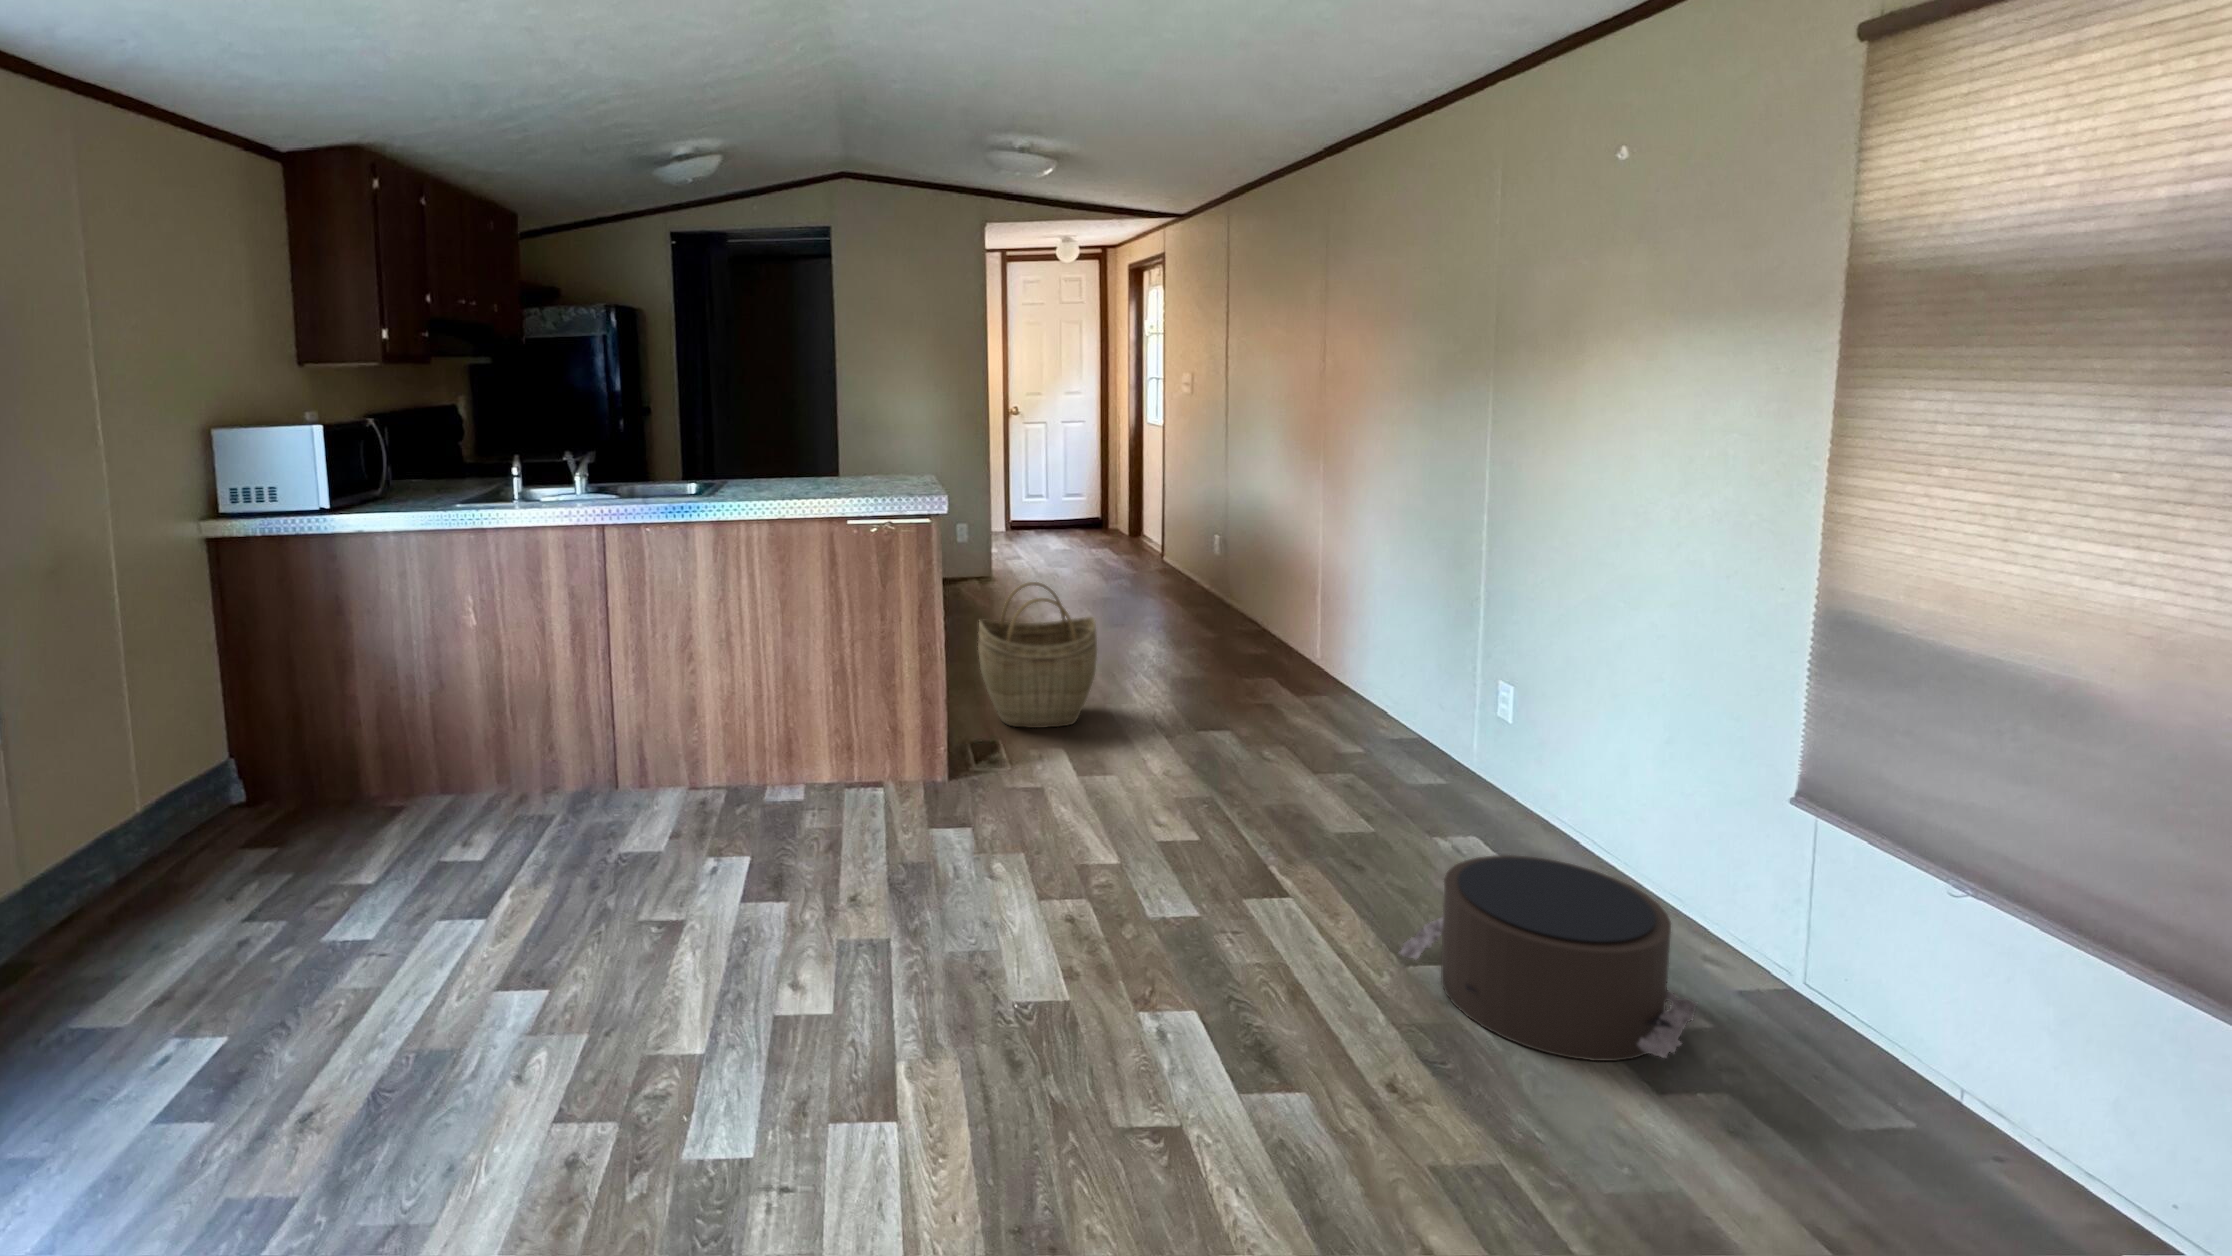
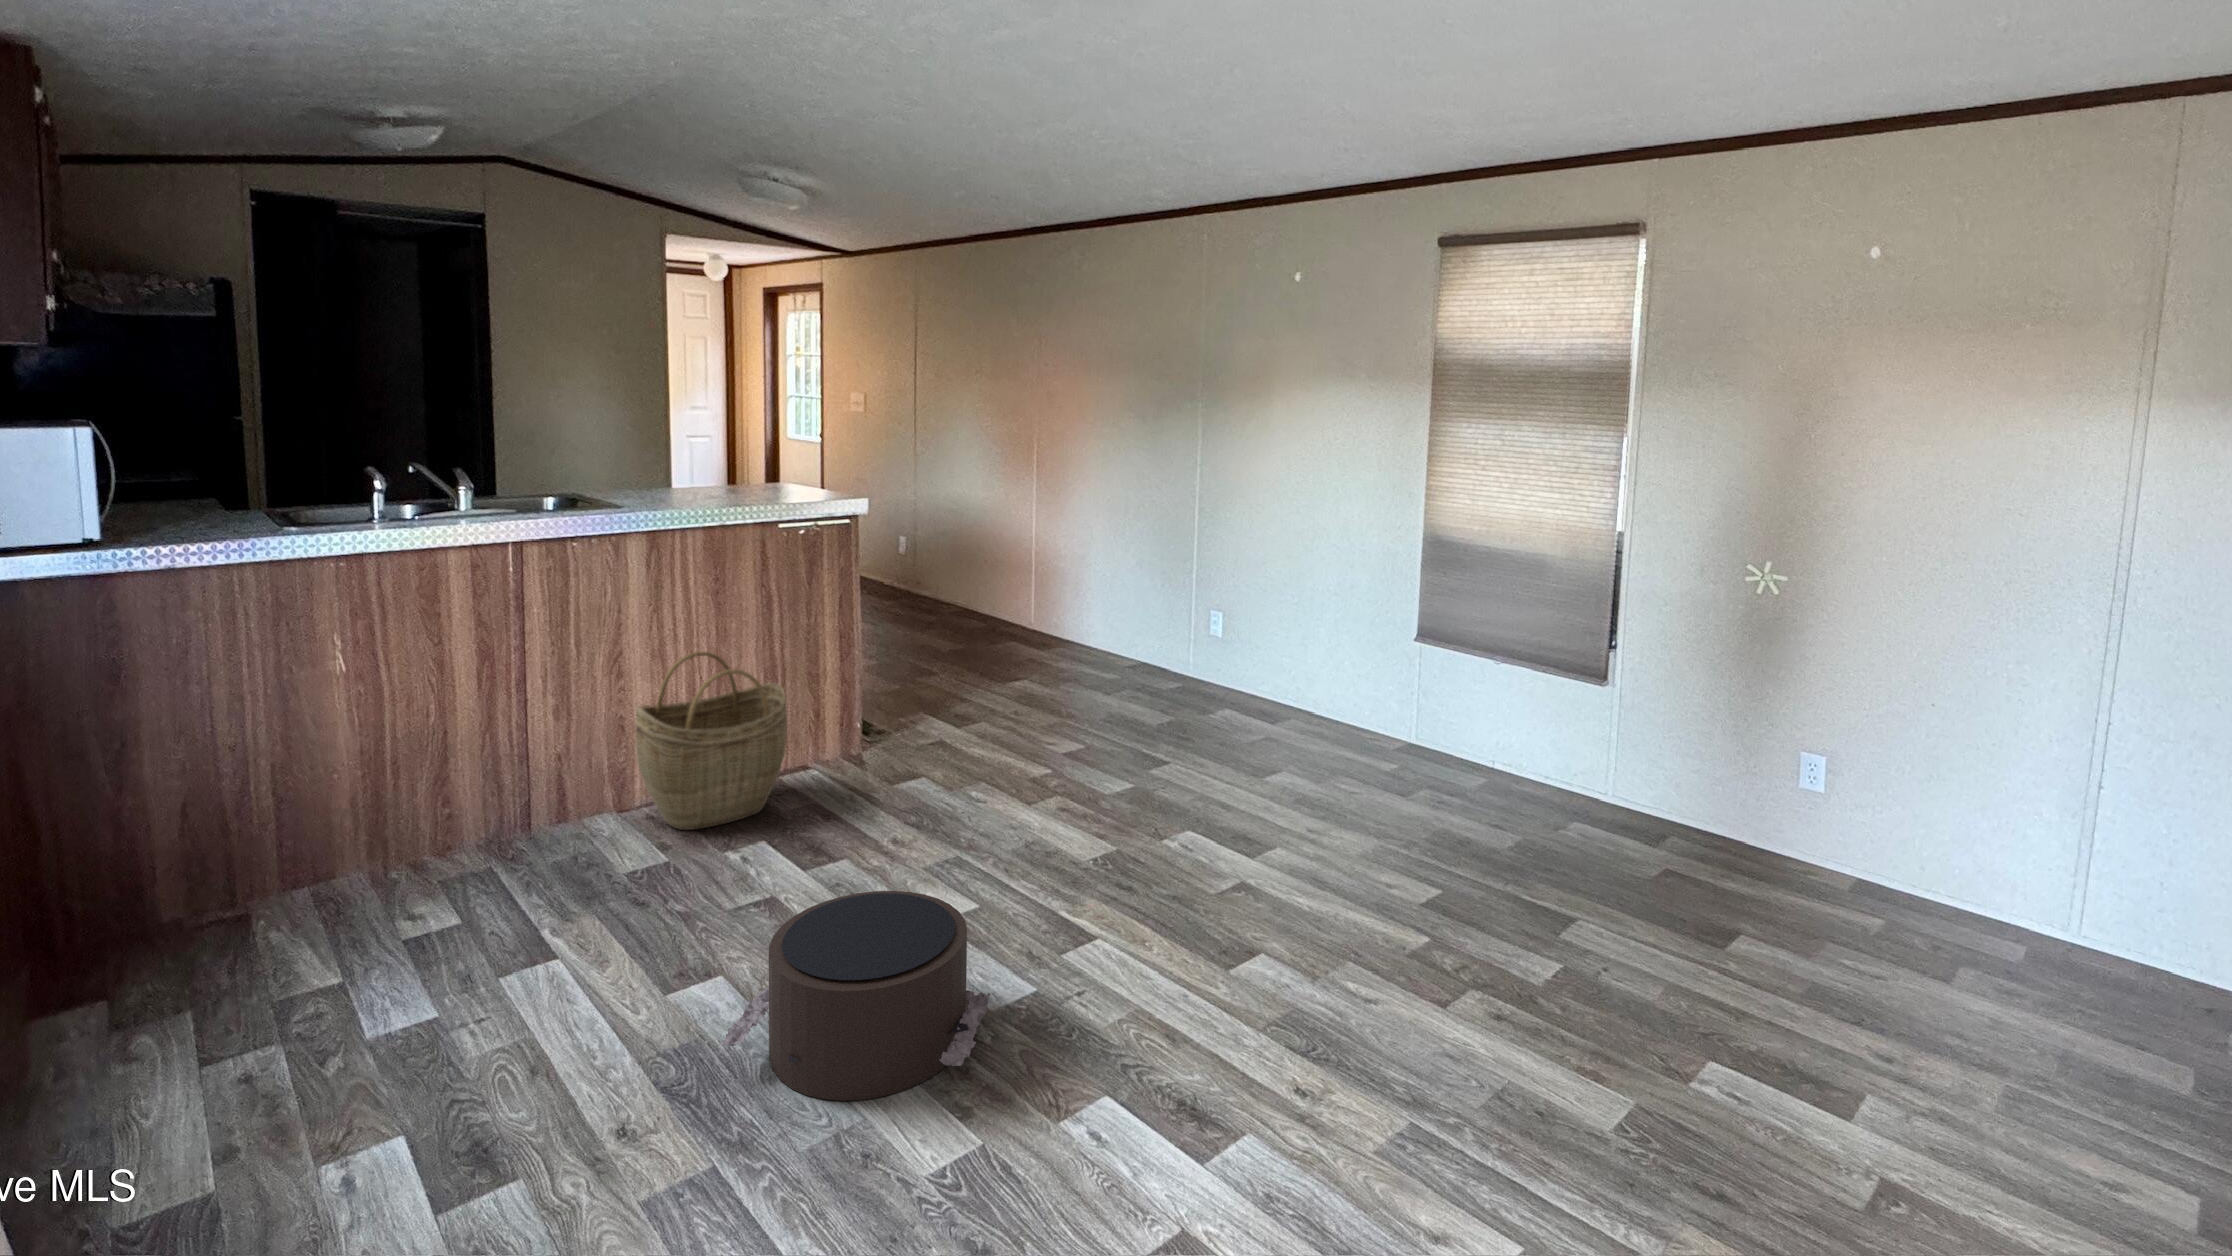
pouf: present [1399,855,1698,1061] -> present [722,891,990,1101]

